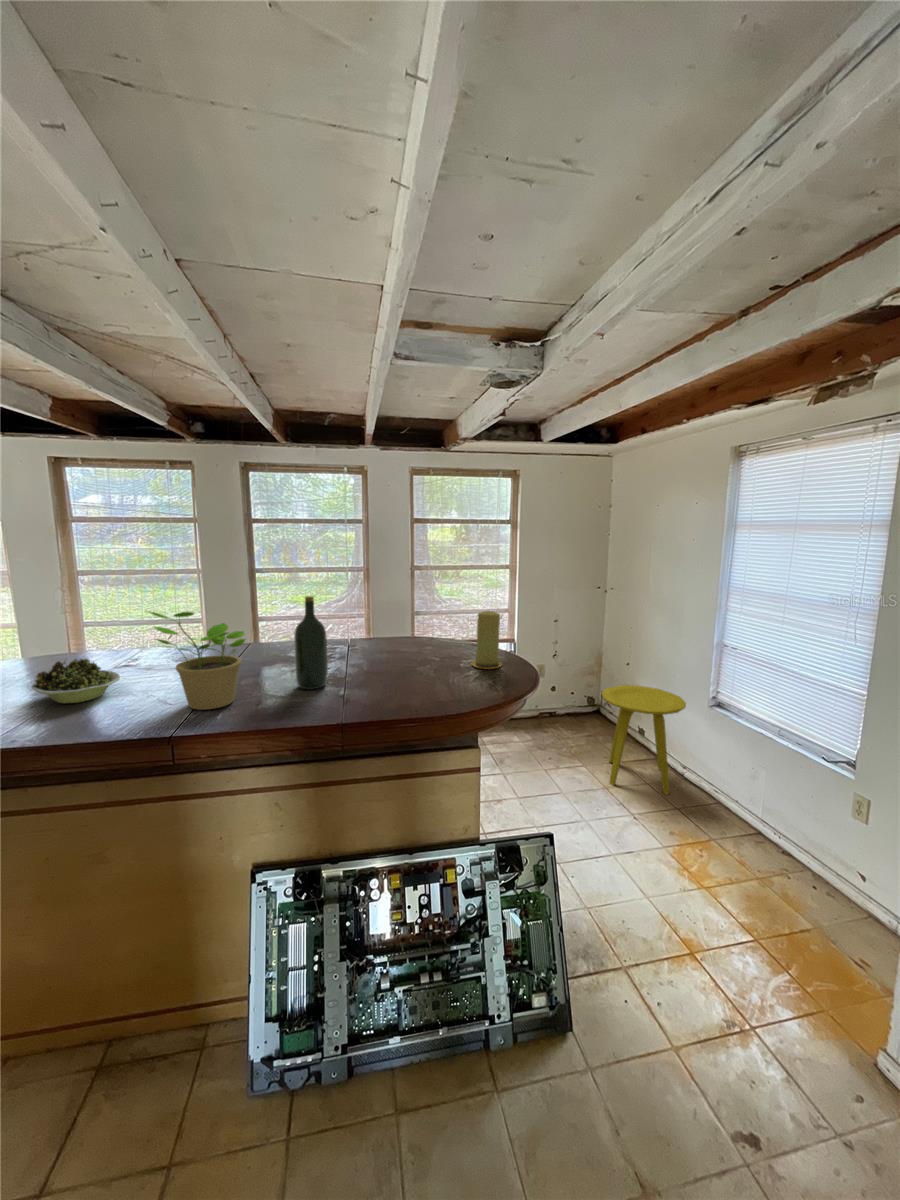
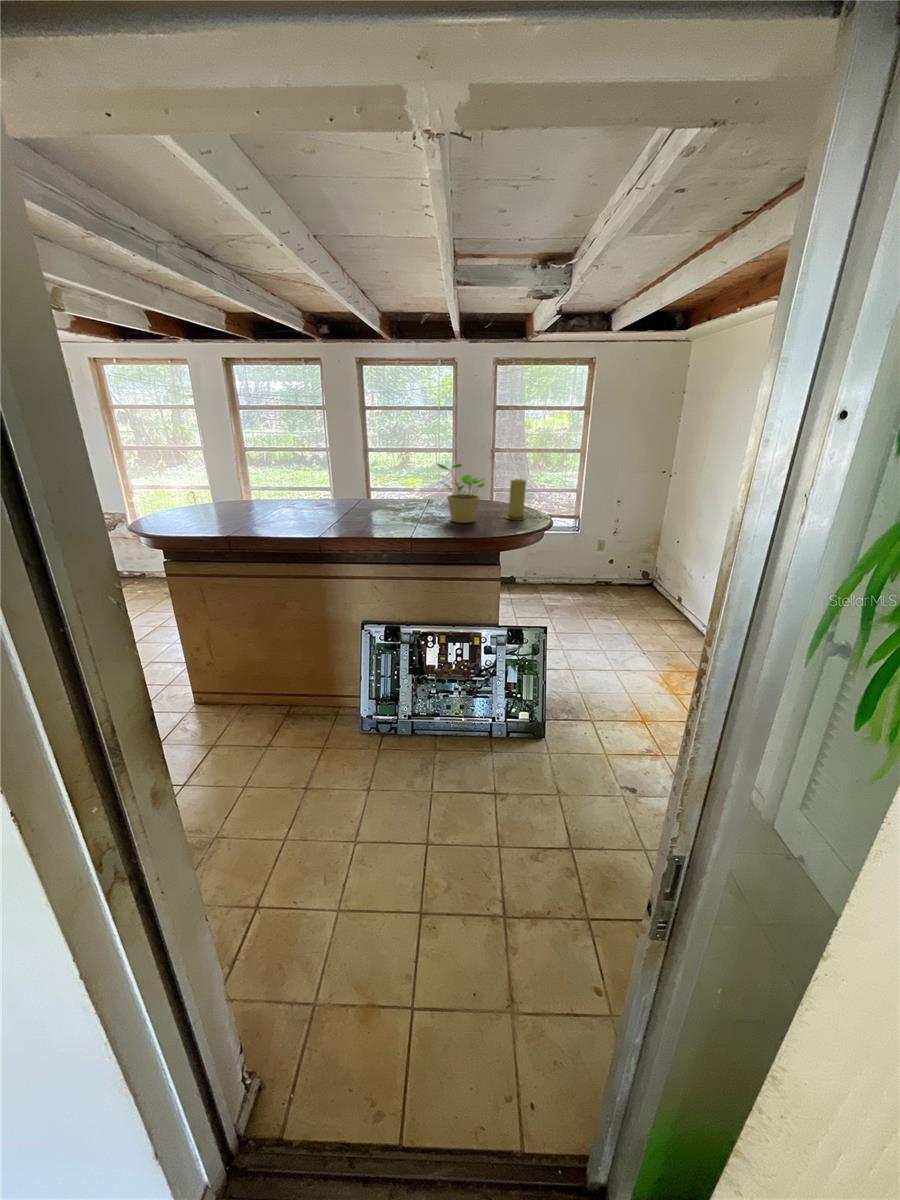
wine bottle: present [294,596,328,689] -> none [387,464,407,524]
potted plant: present [150,612,245,710] -> present [437,464,485,523]
bowl: present [32,659,120,703] -> none [246,497,290,523]
side table: present [602,685,686,794] -> none [633,557,709,644]

